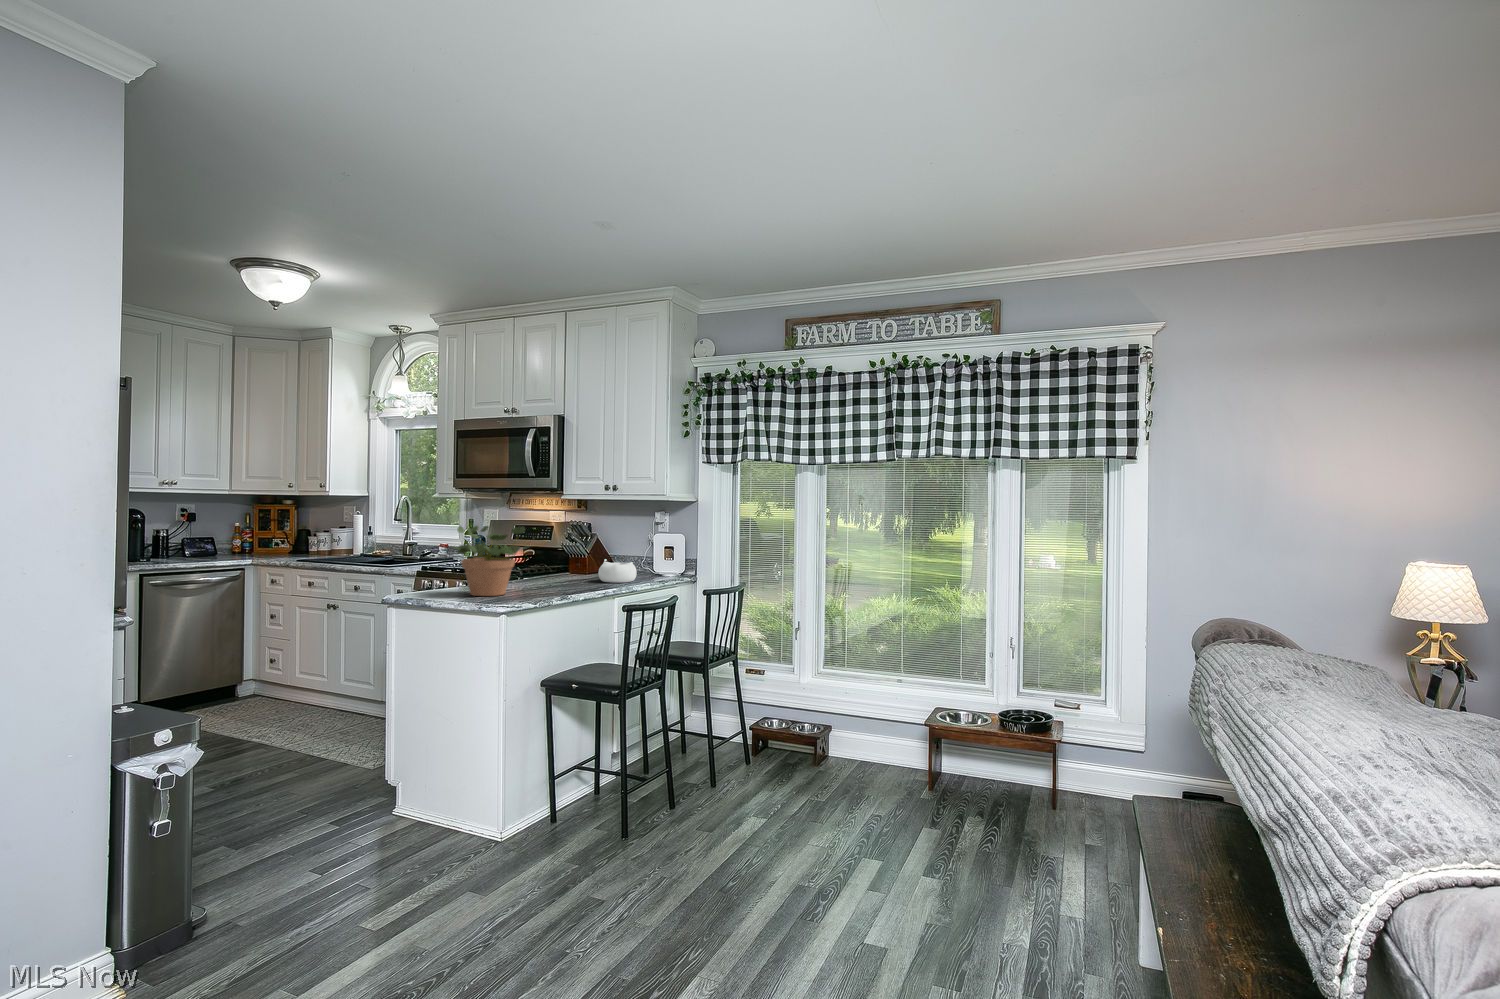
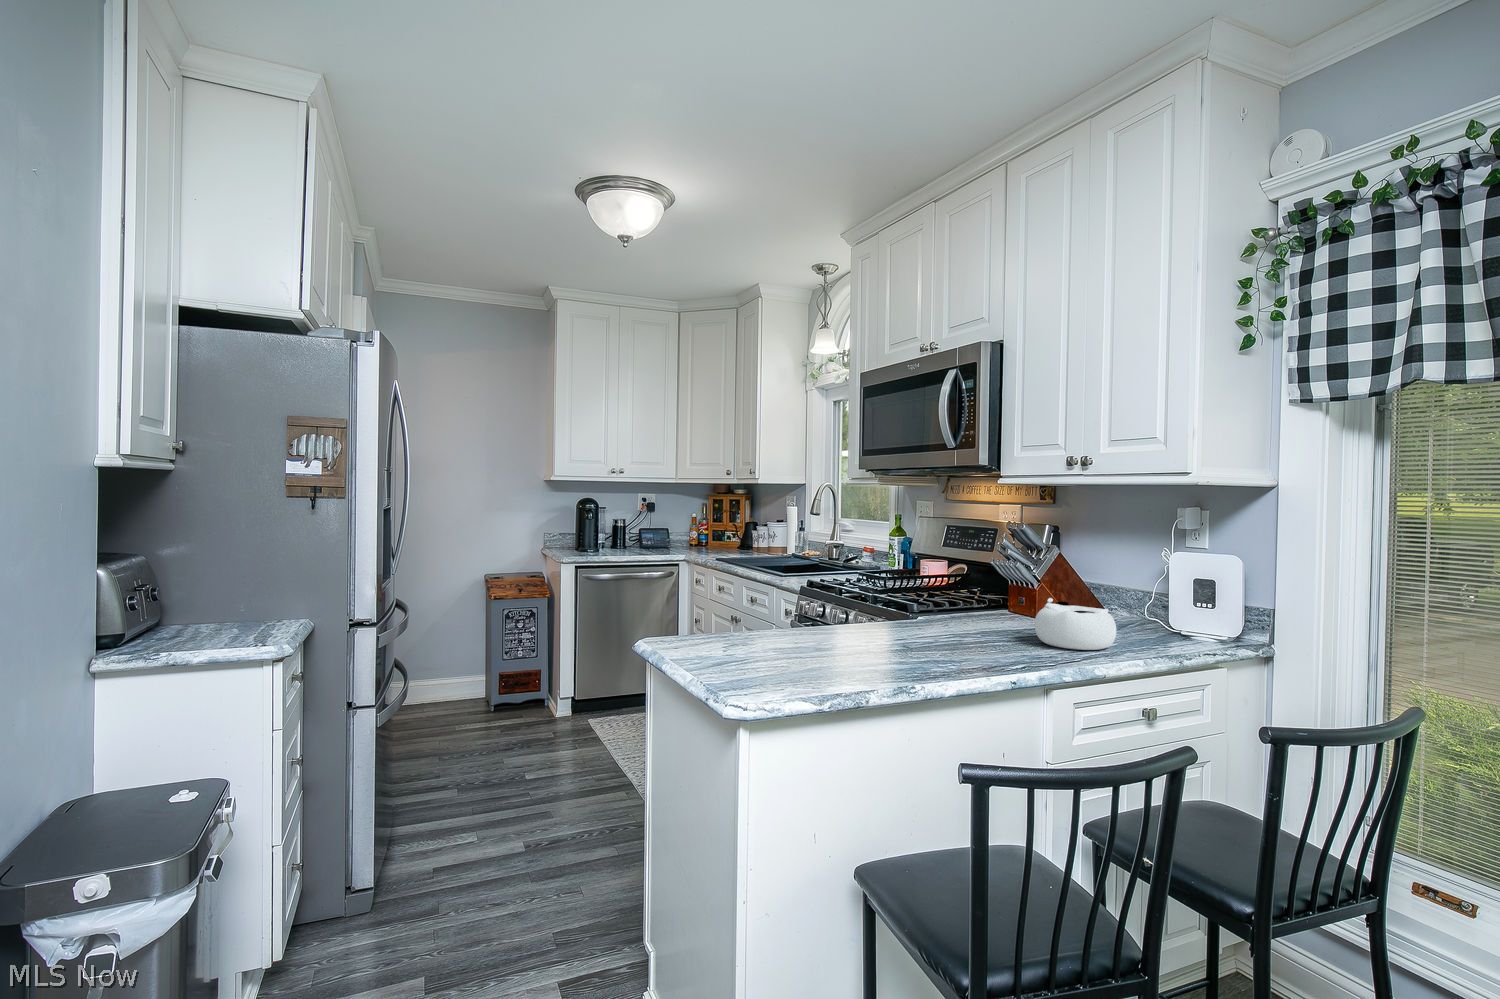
potted plant: present [453,526,527,596] -> none [729,526,873,660]

